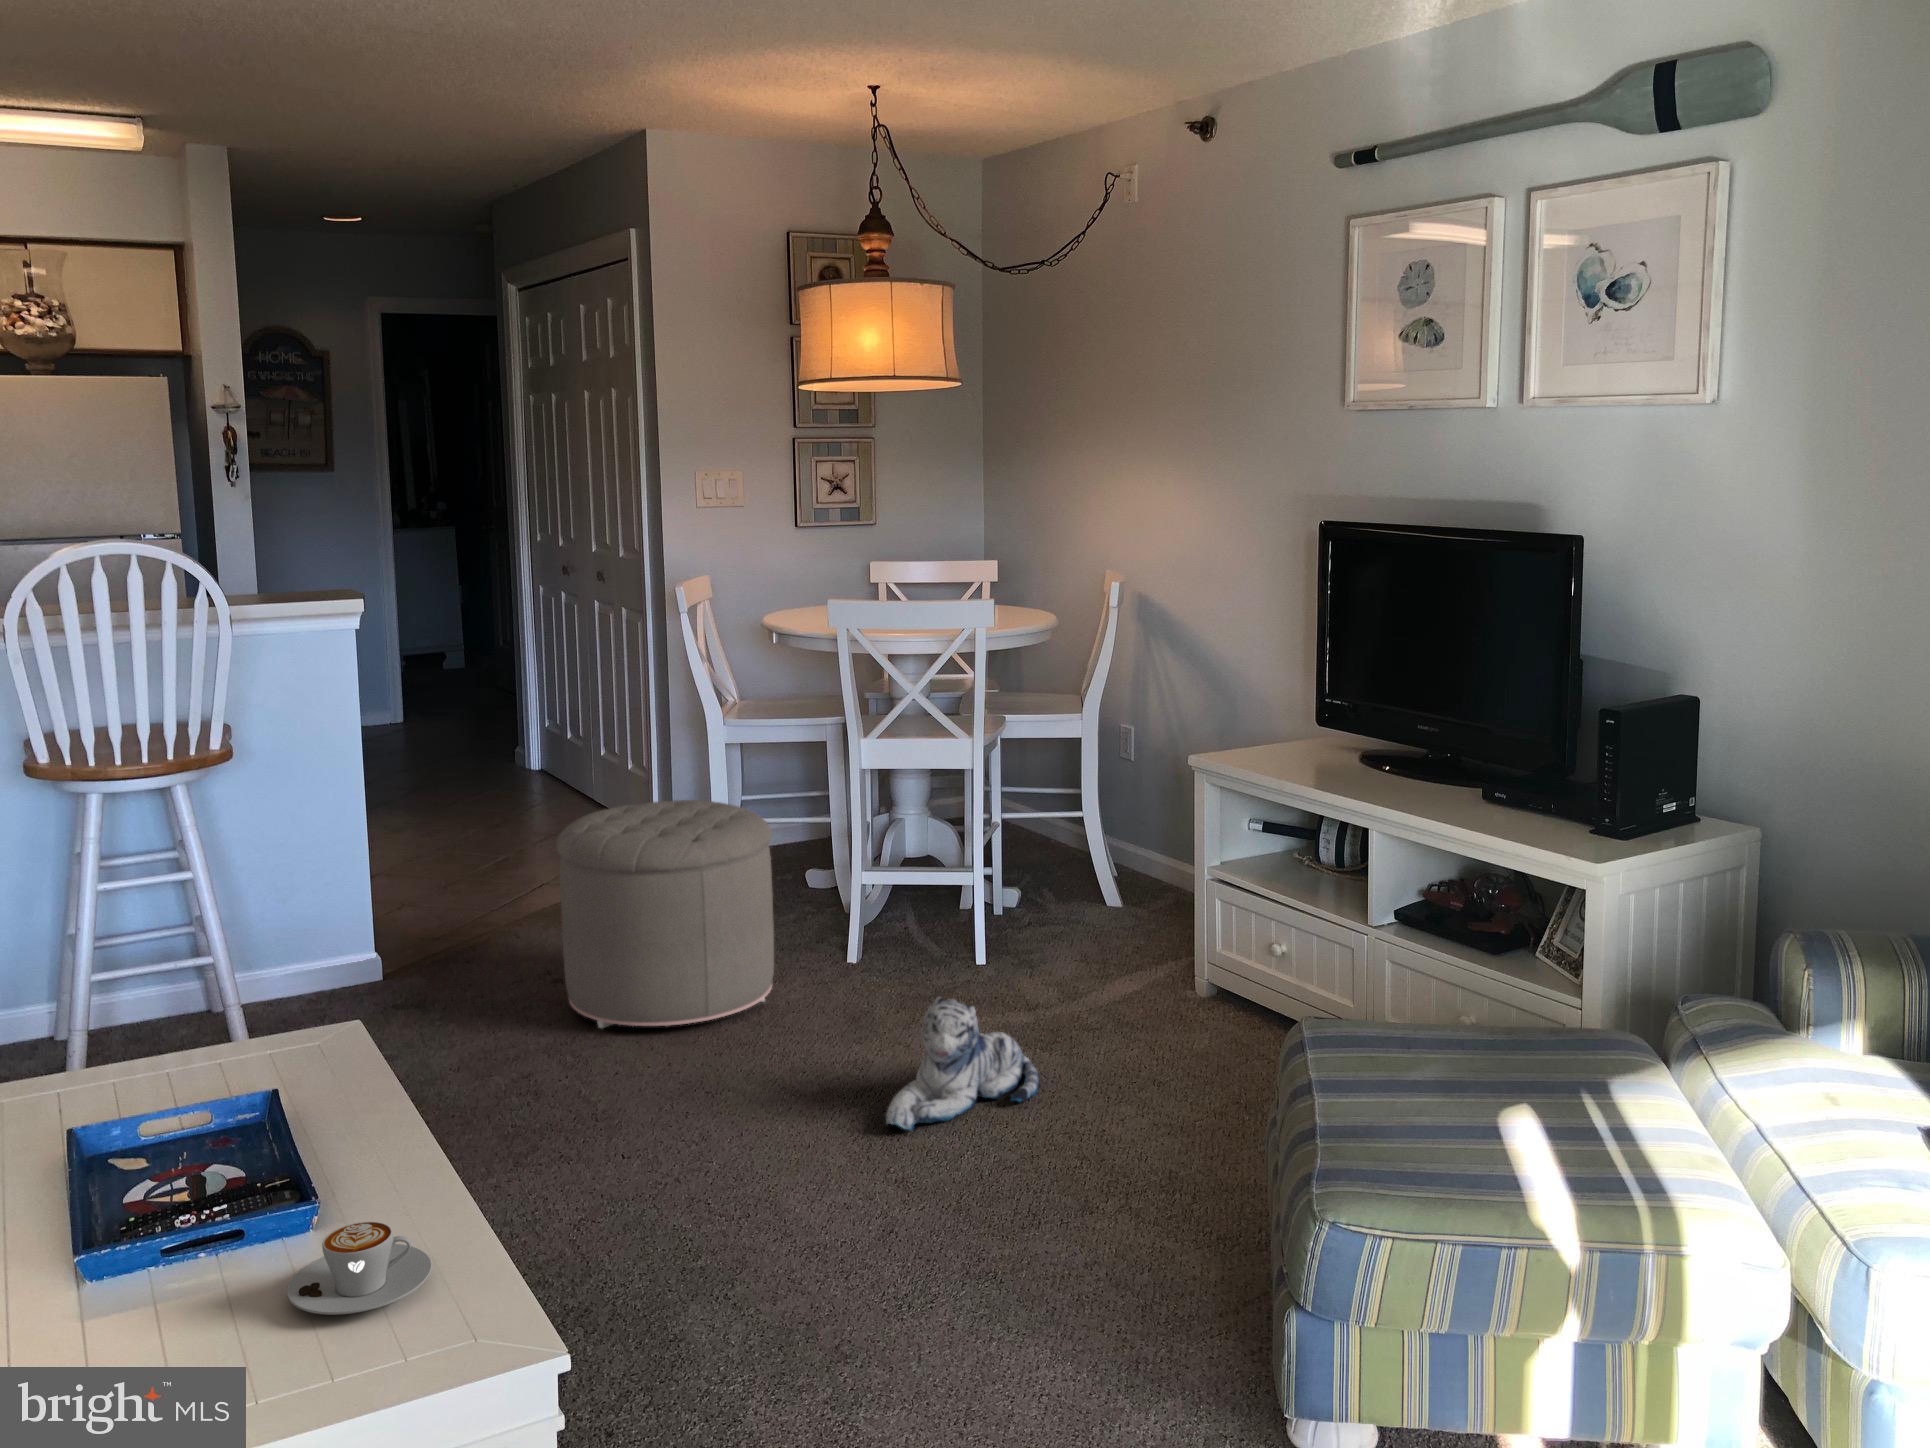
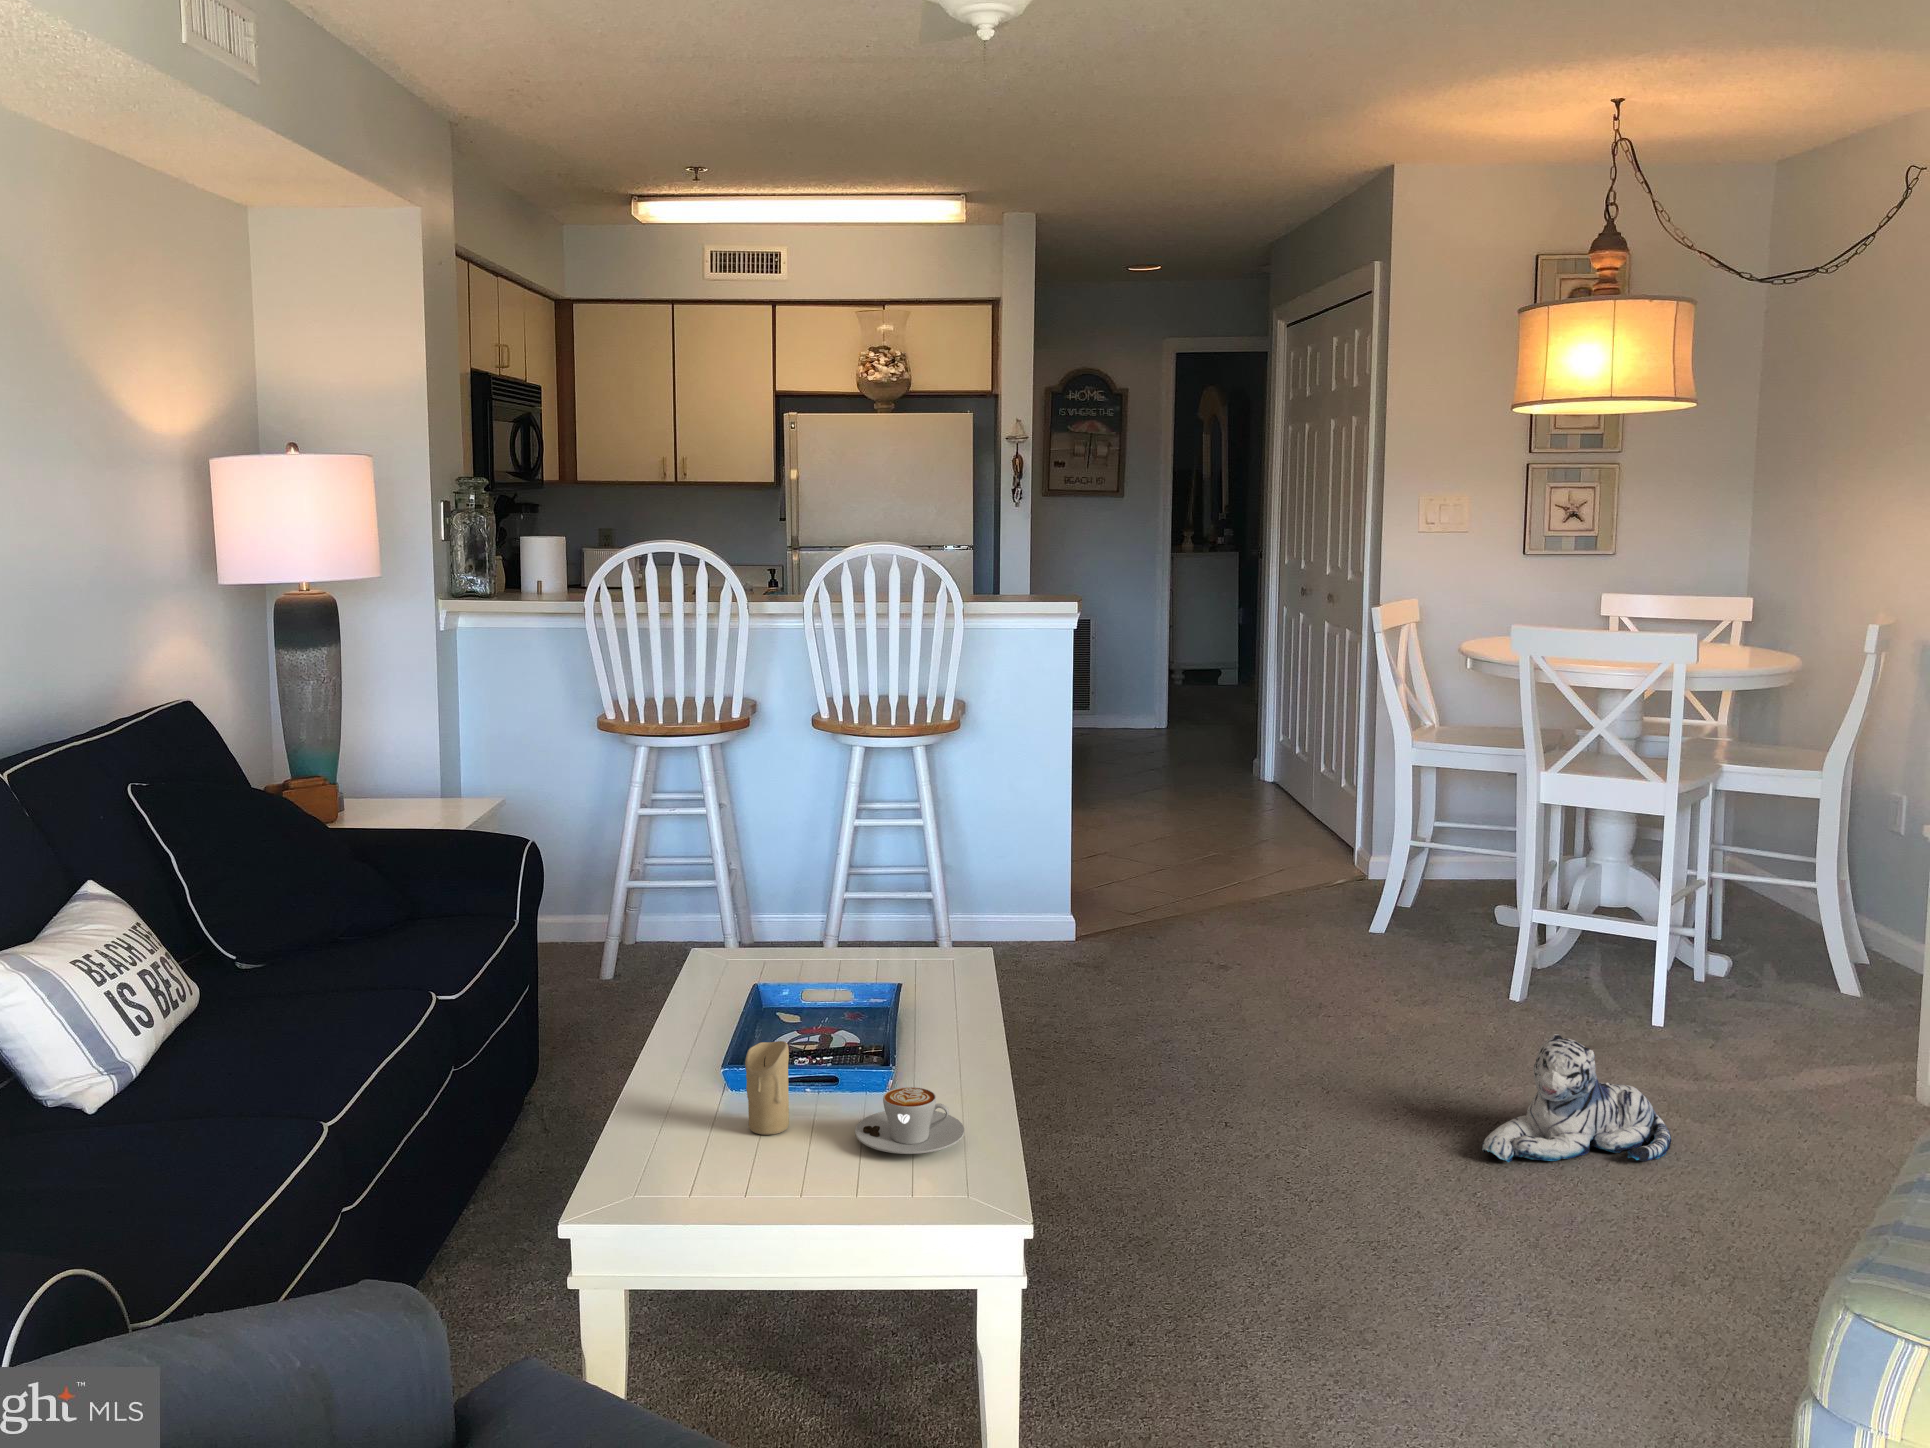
ottoman: present [556,800,774,1028] -> none [1219,811,1428,1024]
candle: none [119,1207,189,1334] -> present [745,1041,789,1135]

